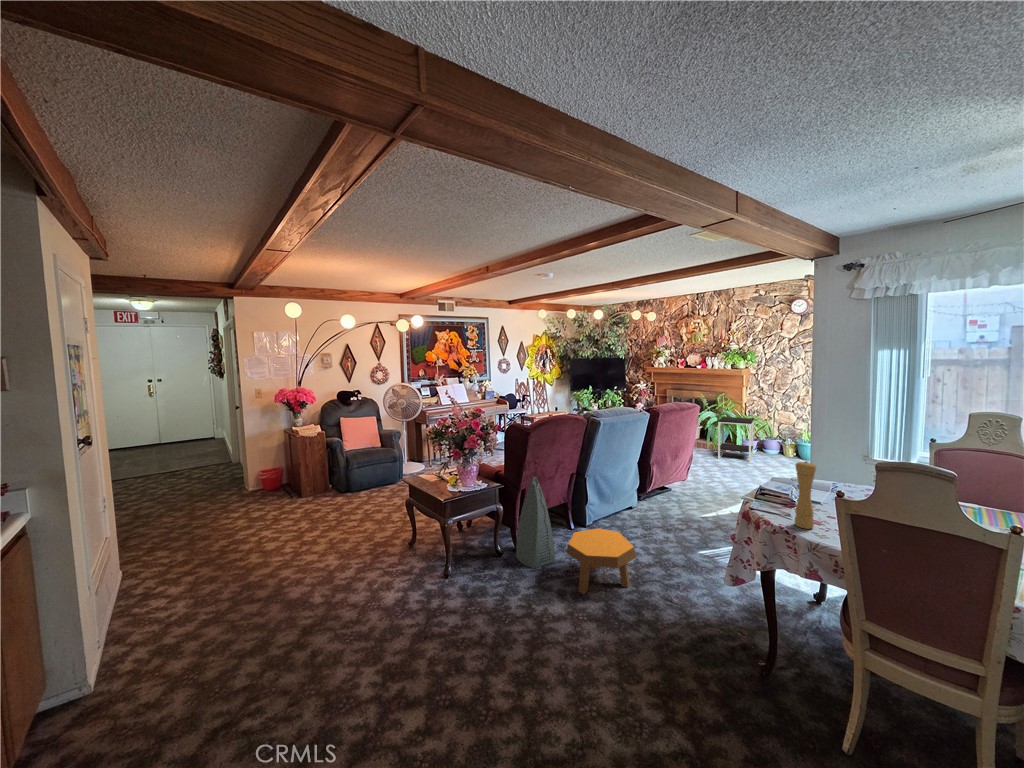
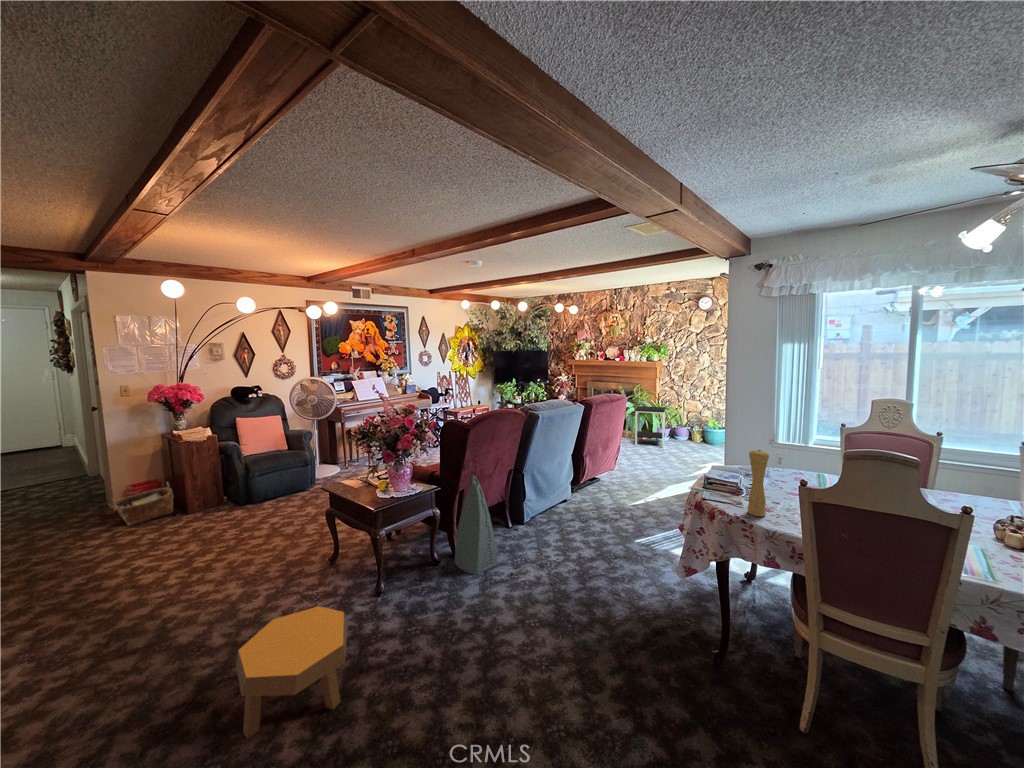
woven basket: none [247,470,291,504] -> present [112,482,173,526]
footstool: present [566,528,636,594] -> present [236,607,348,739]

